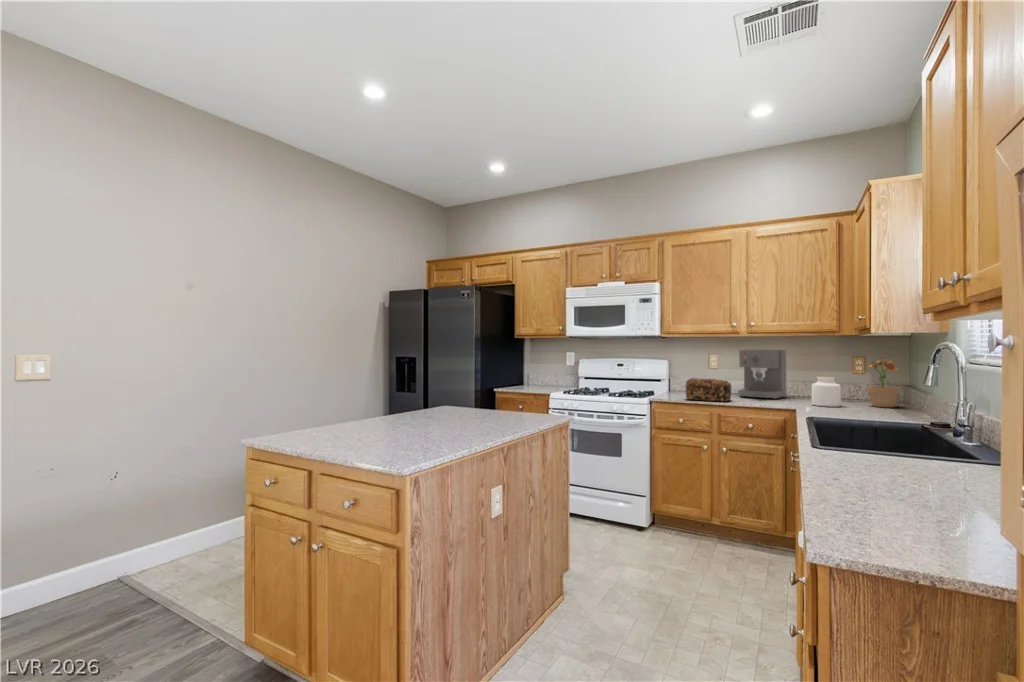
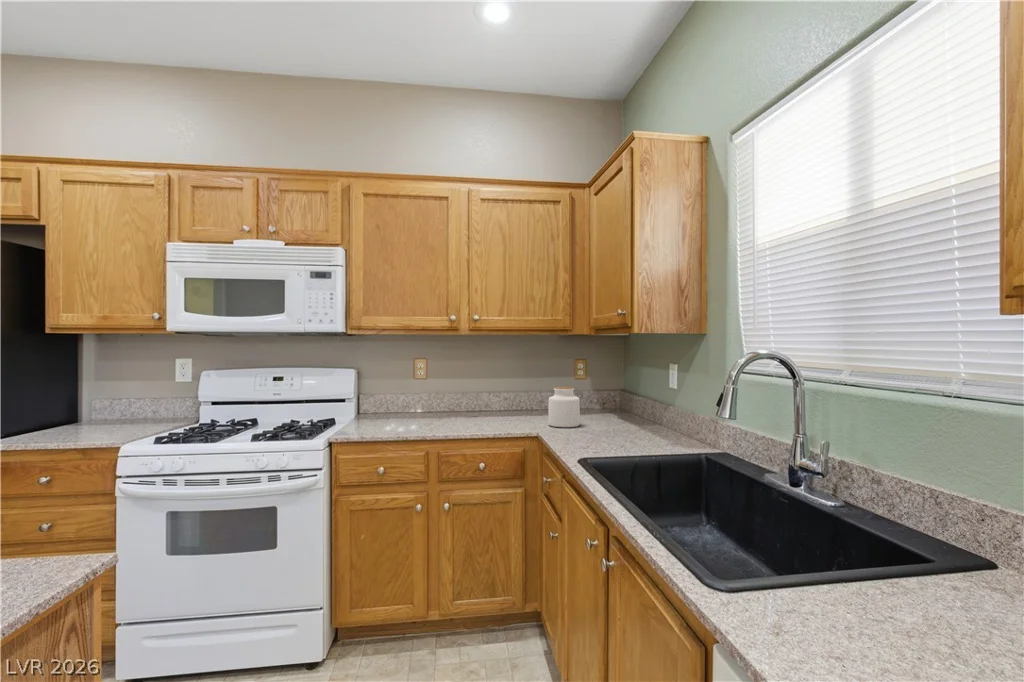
coffee maker: present [738,350,787,399] -> none [454,352,507,419]
potted plant: present [867,358,900,407] -> none [597,361,631,421]
bread loaf: present [686,378,731,401] -> none [387,398,451,434]

